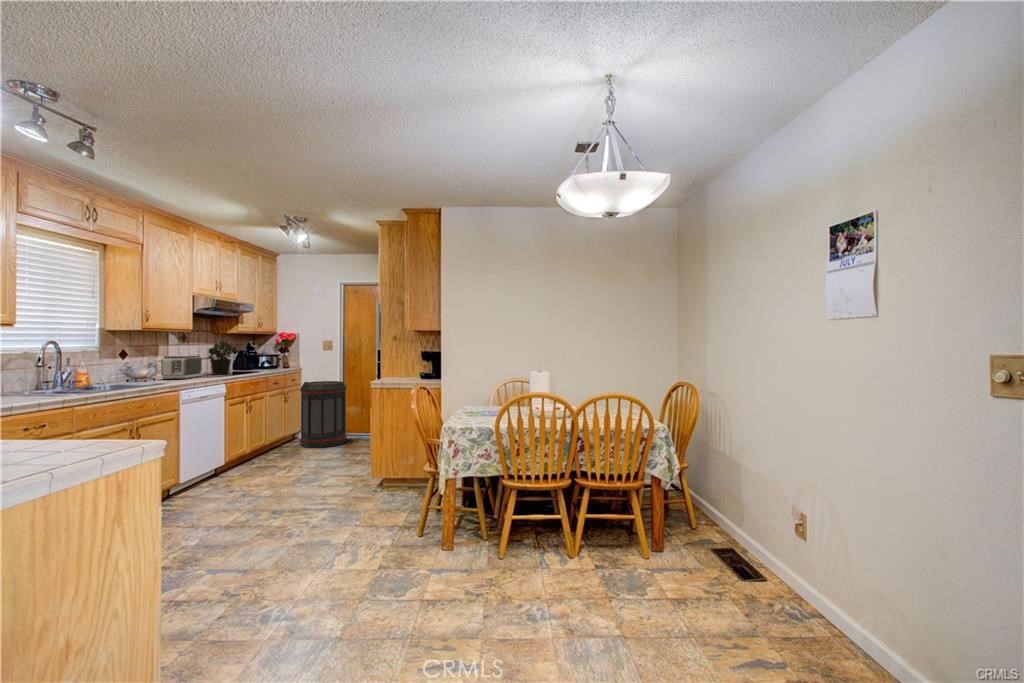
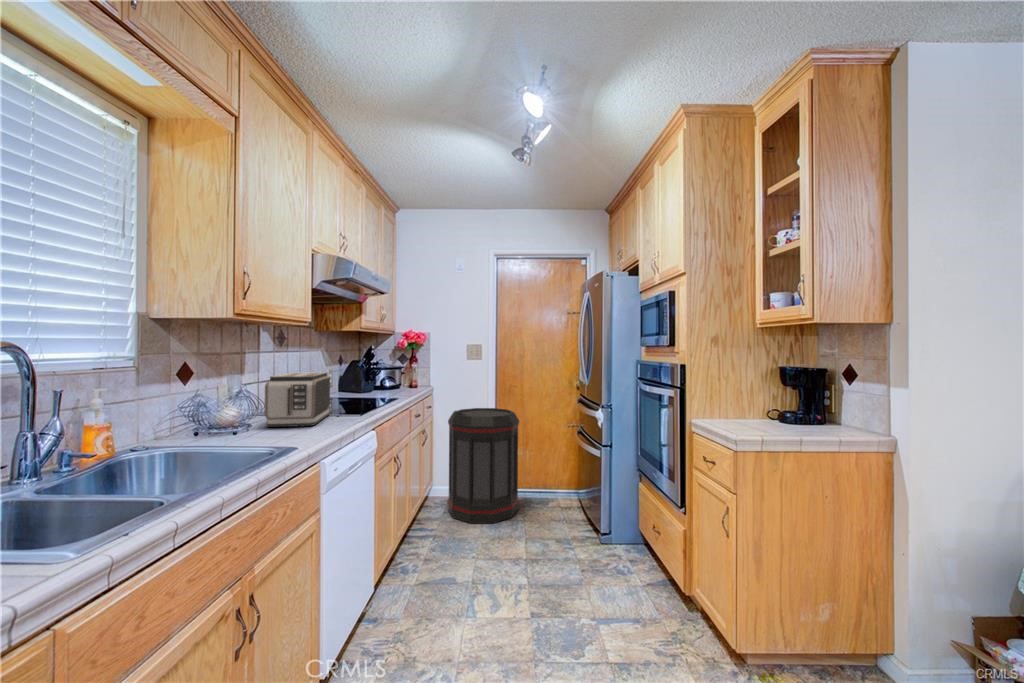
potted plant: present [208,341,240,374] -> none [328,342,378,406]

